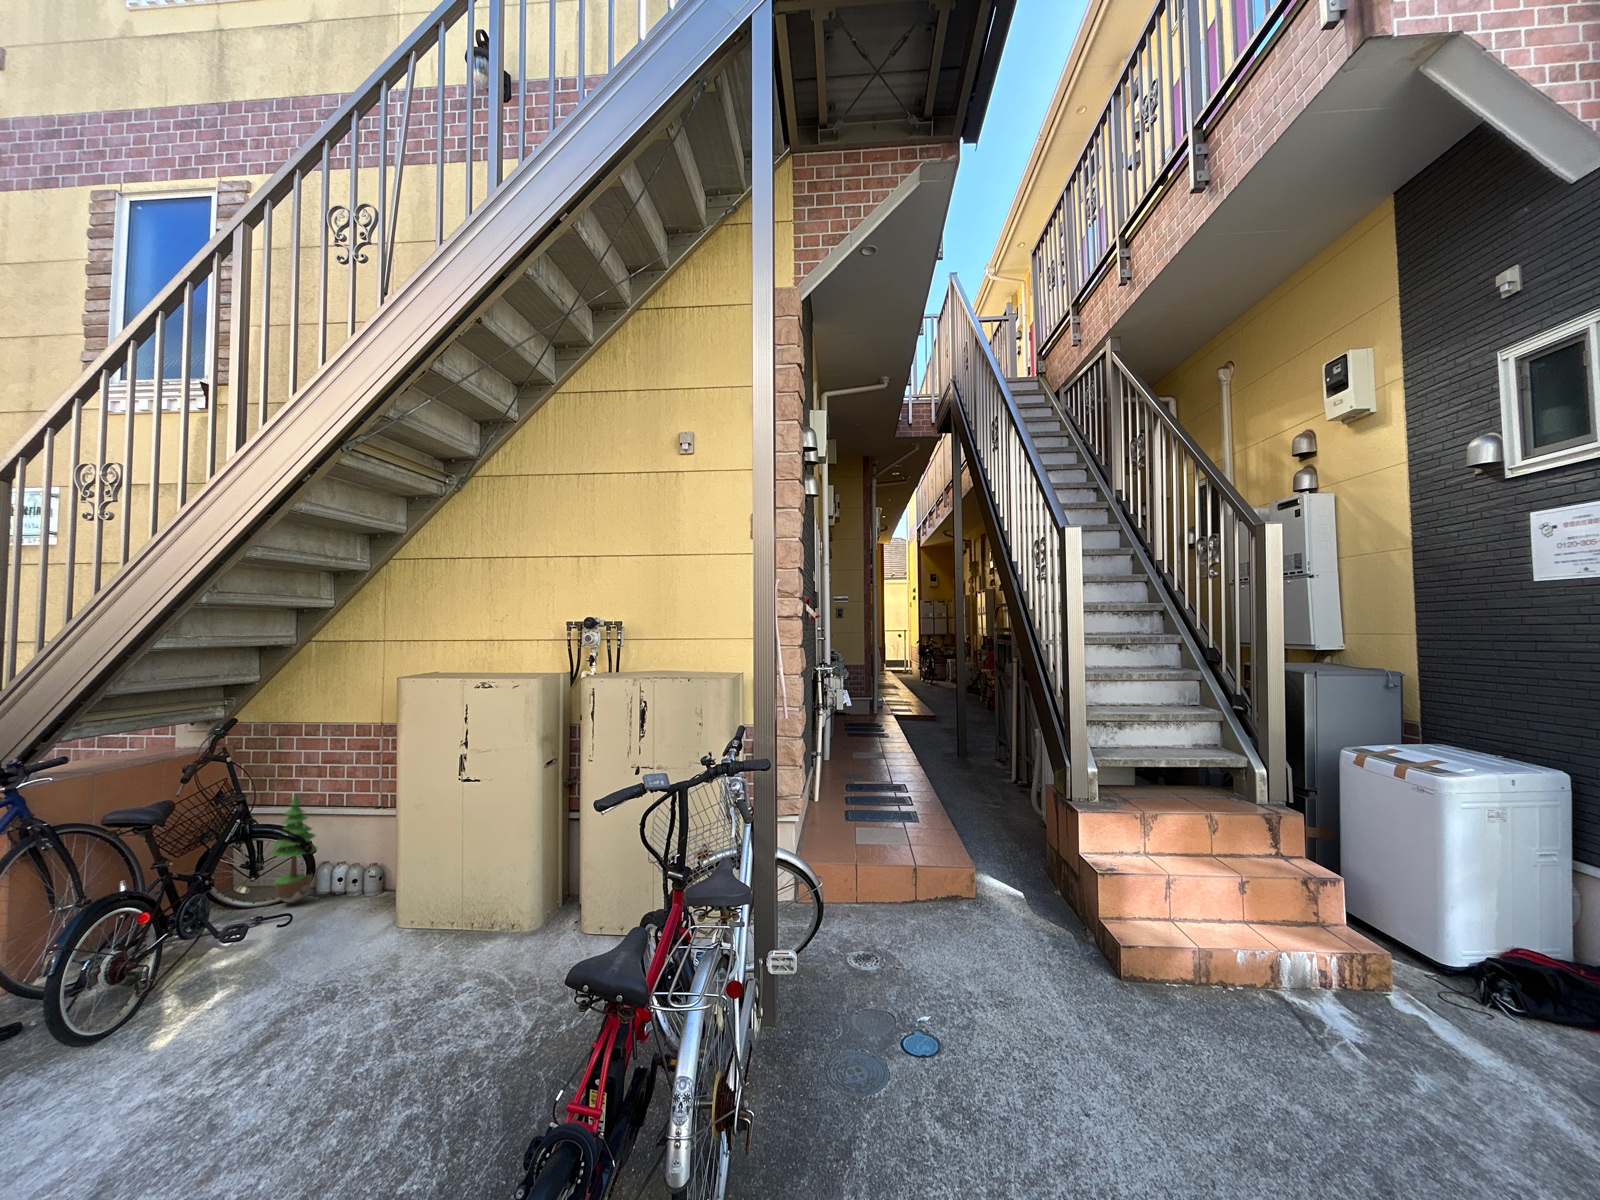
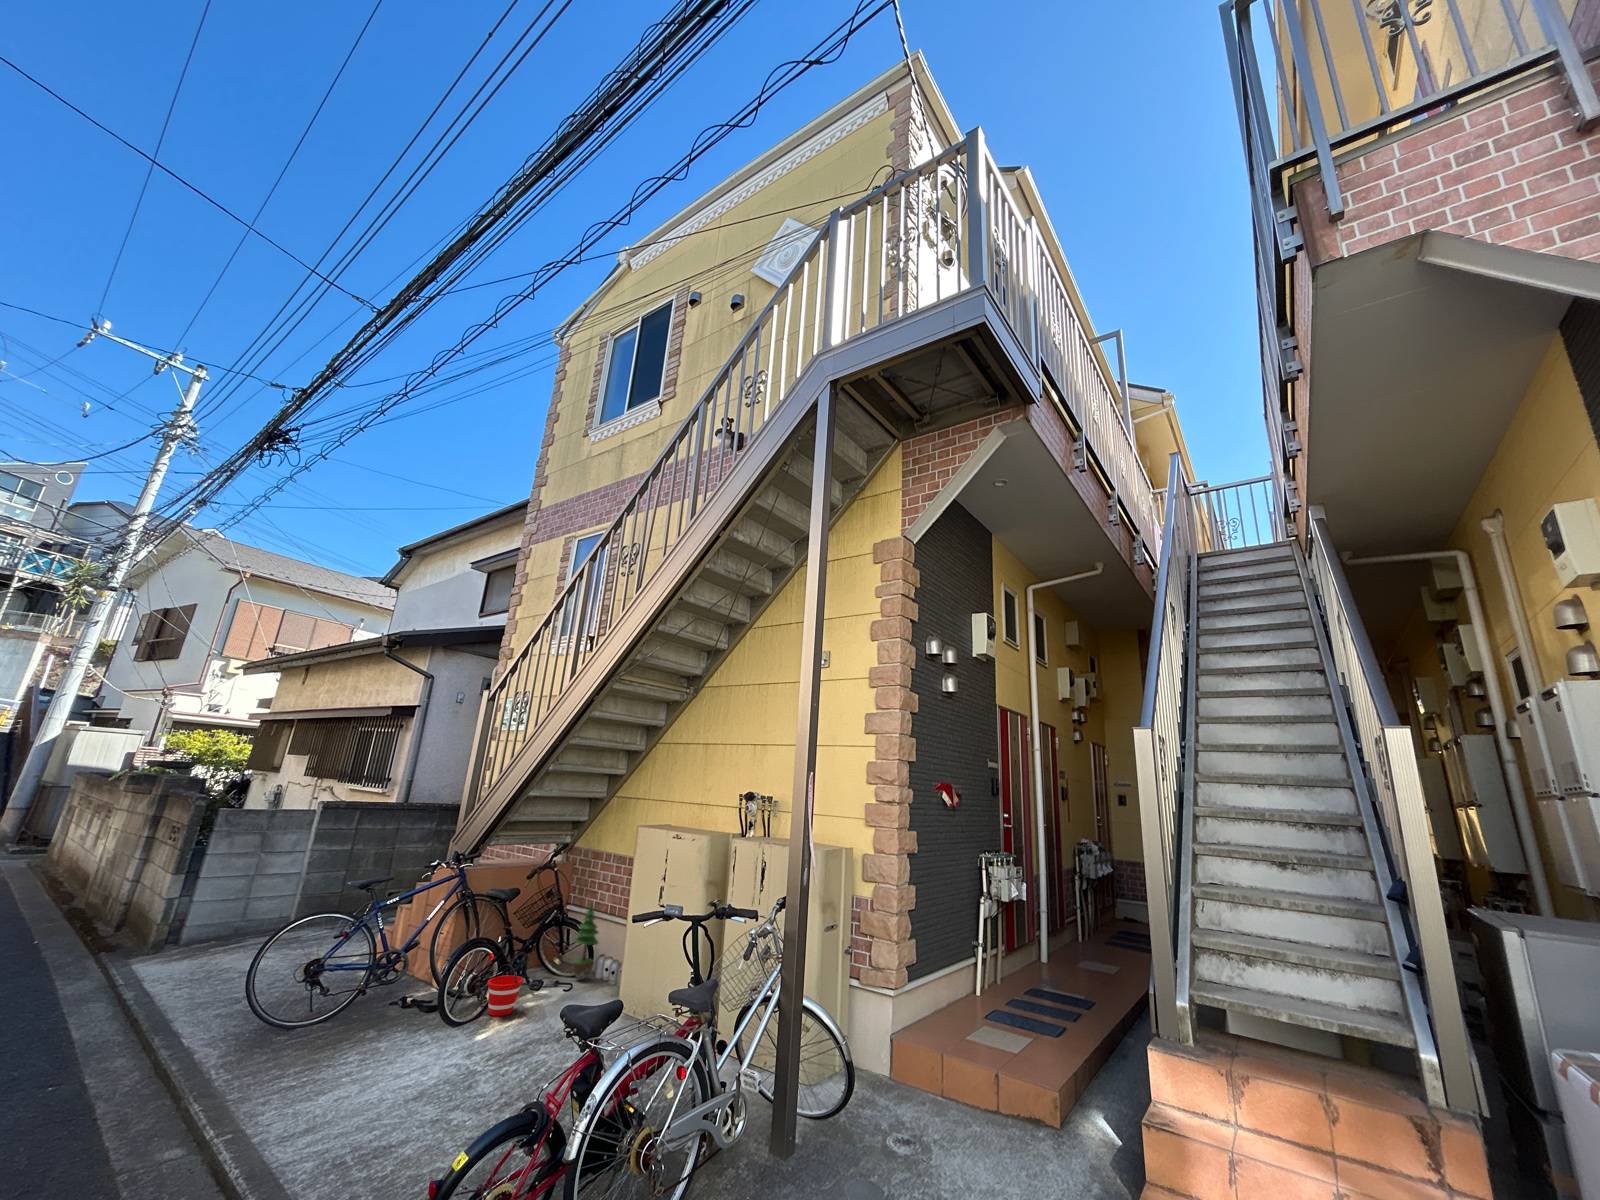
bucket: none [137,917,214,999] -> present [487,964,523,1016]

